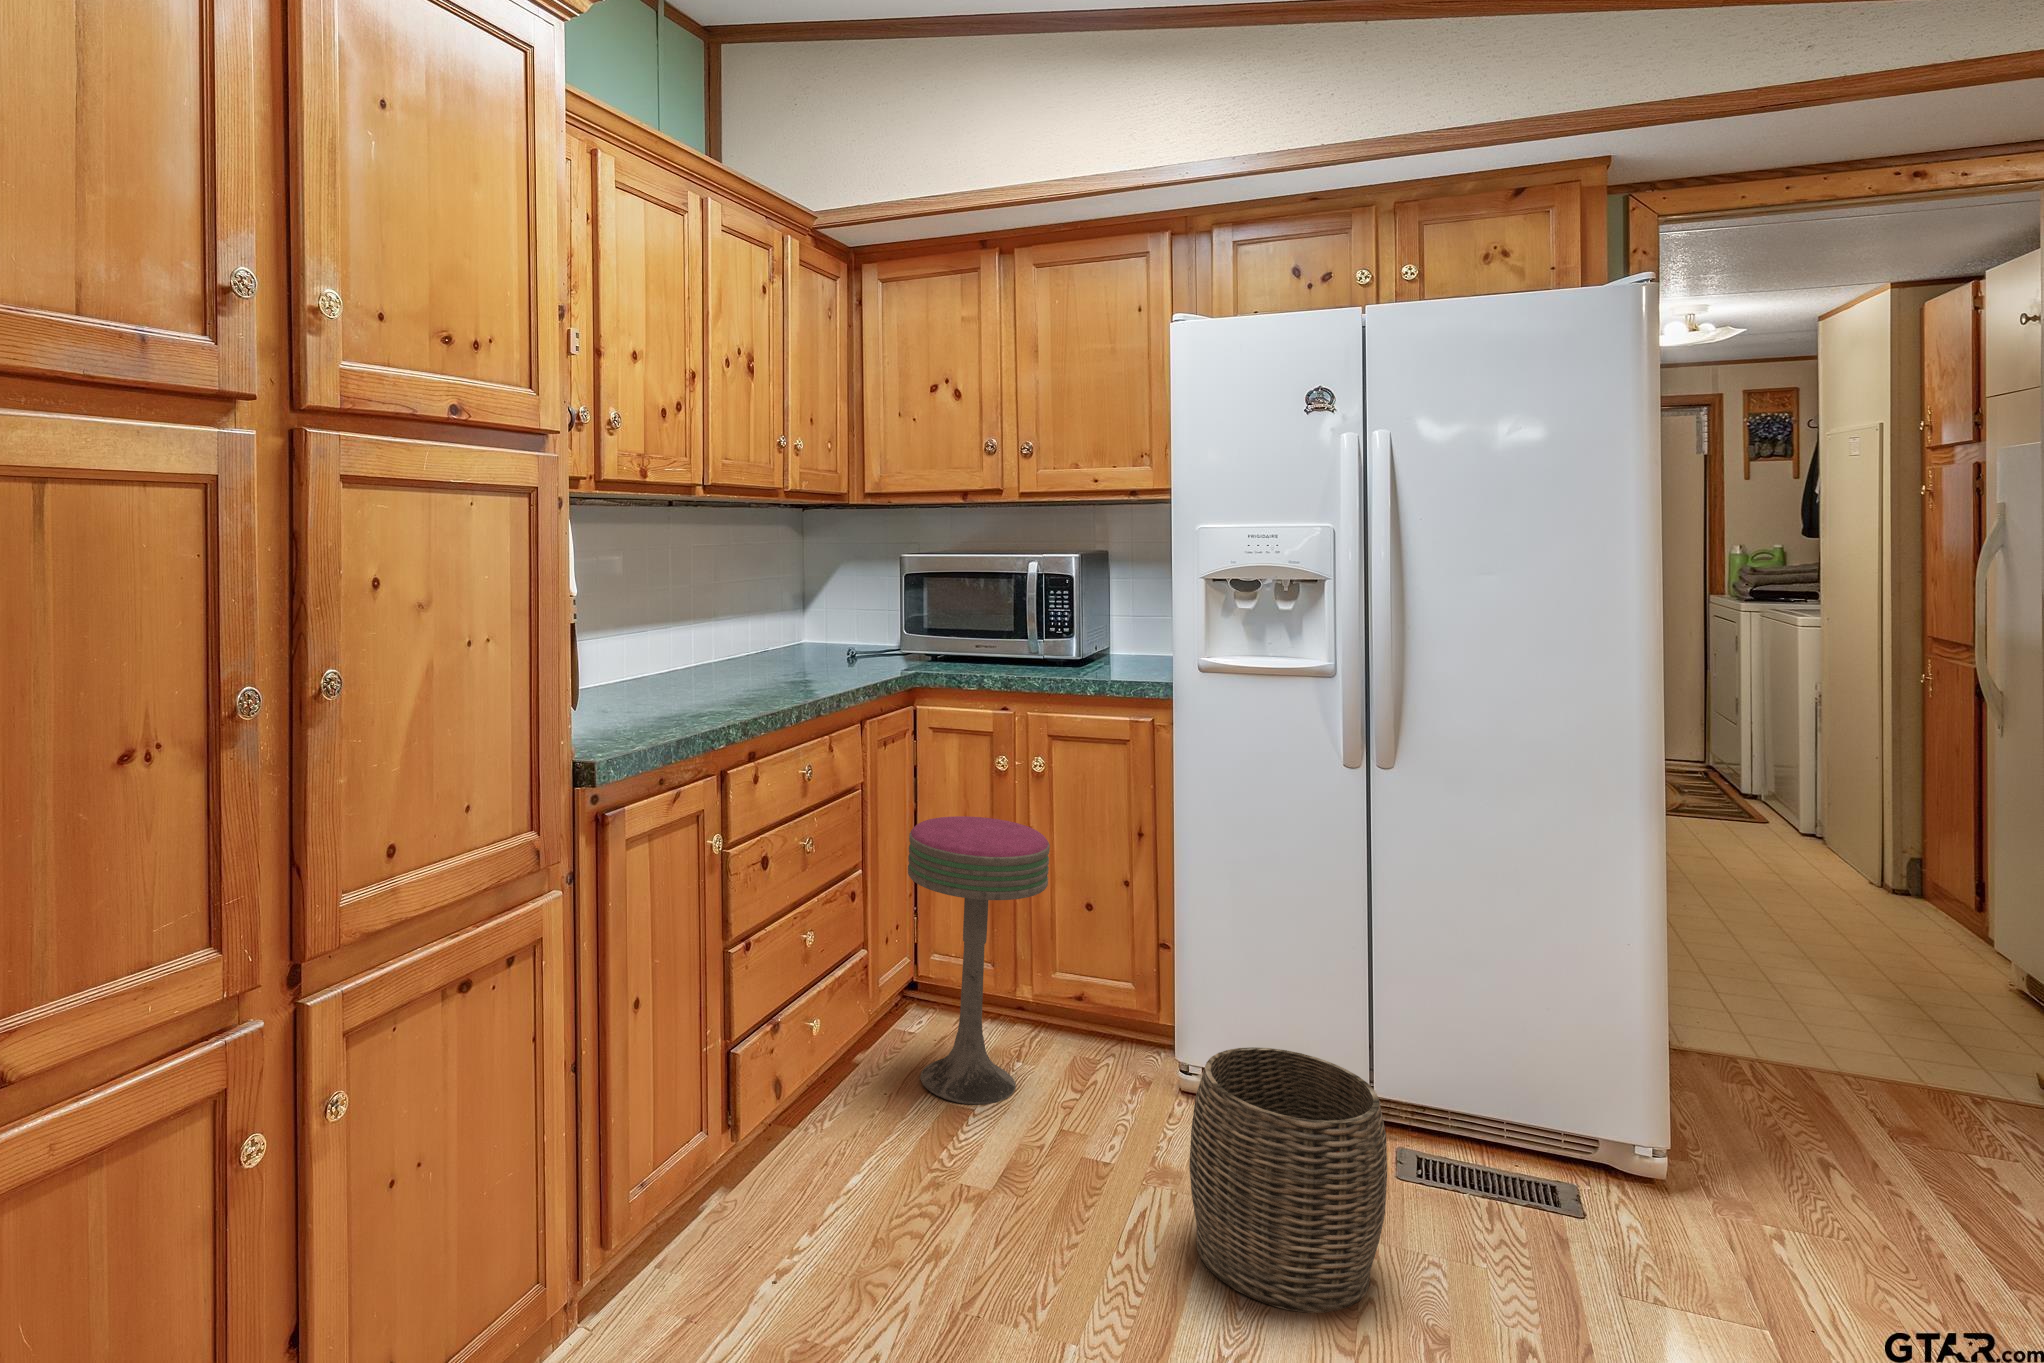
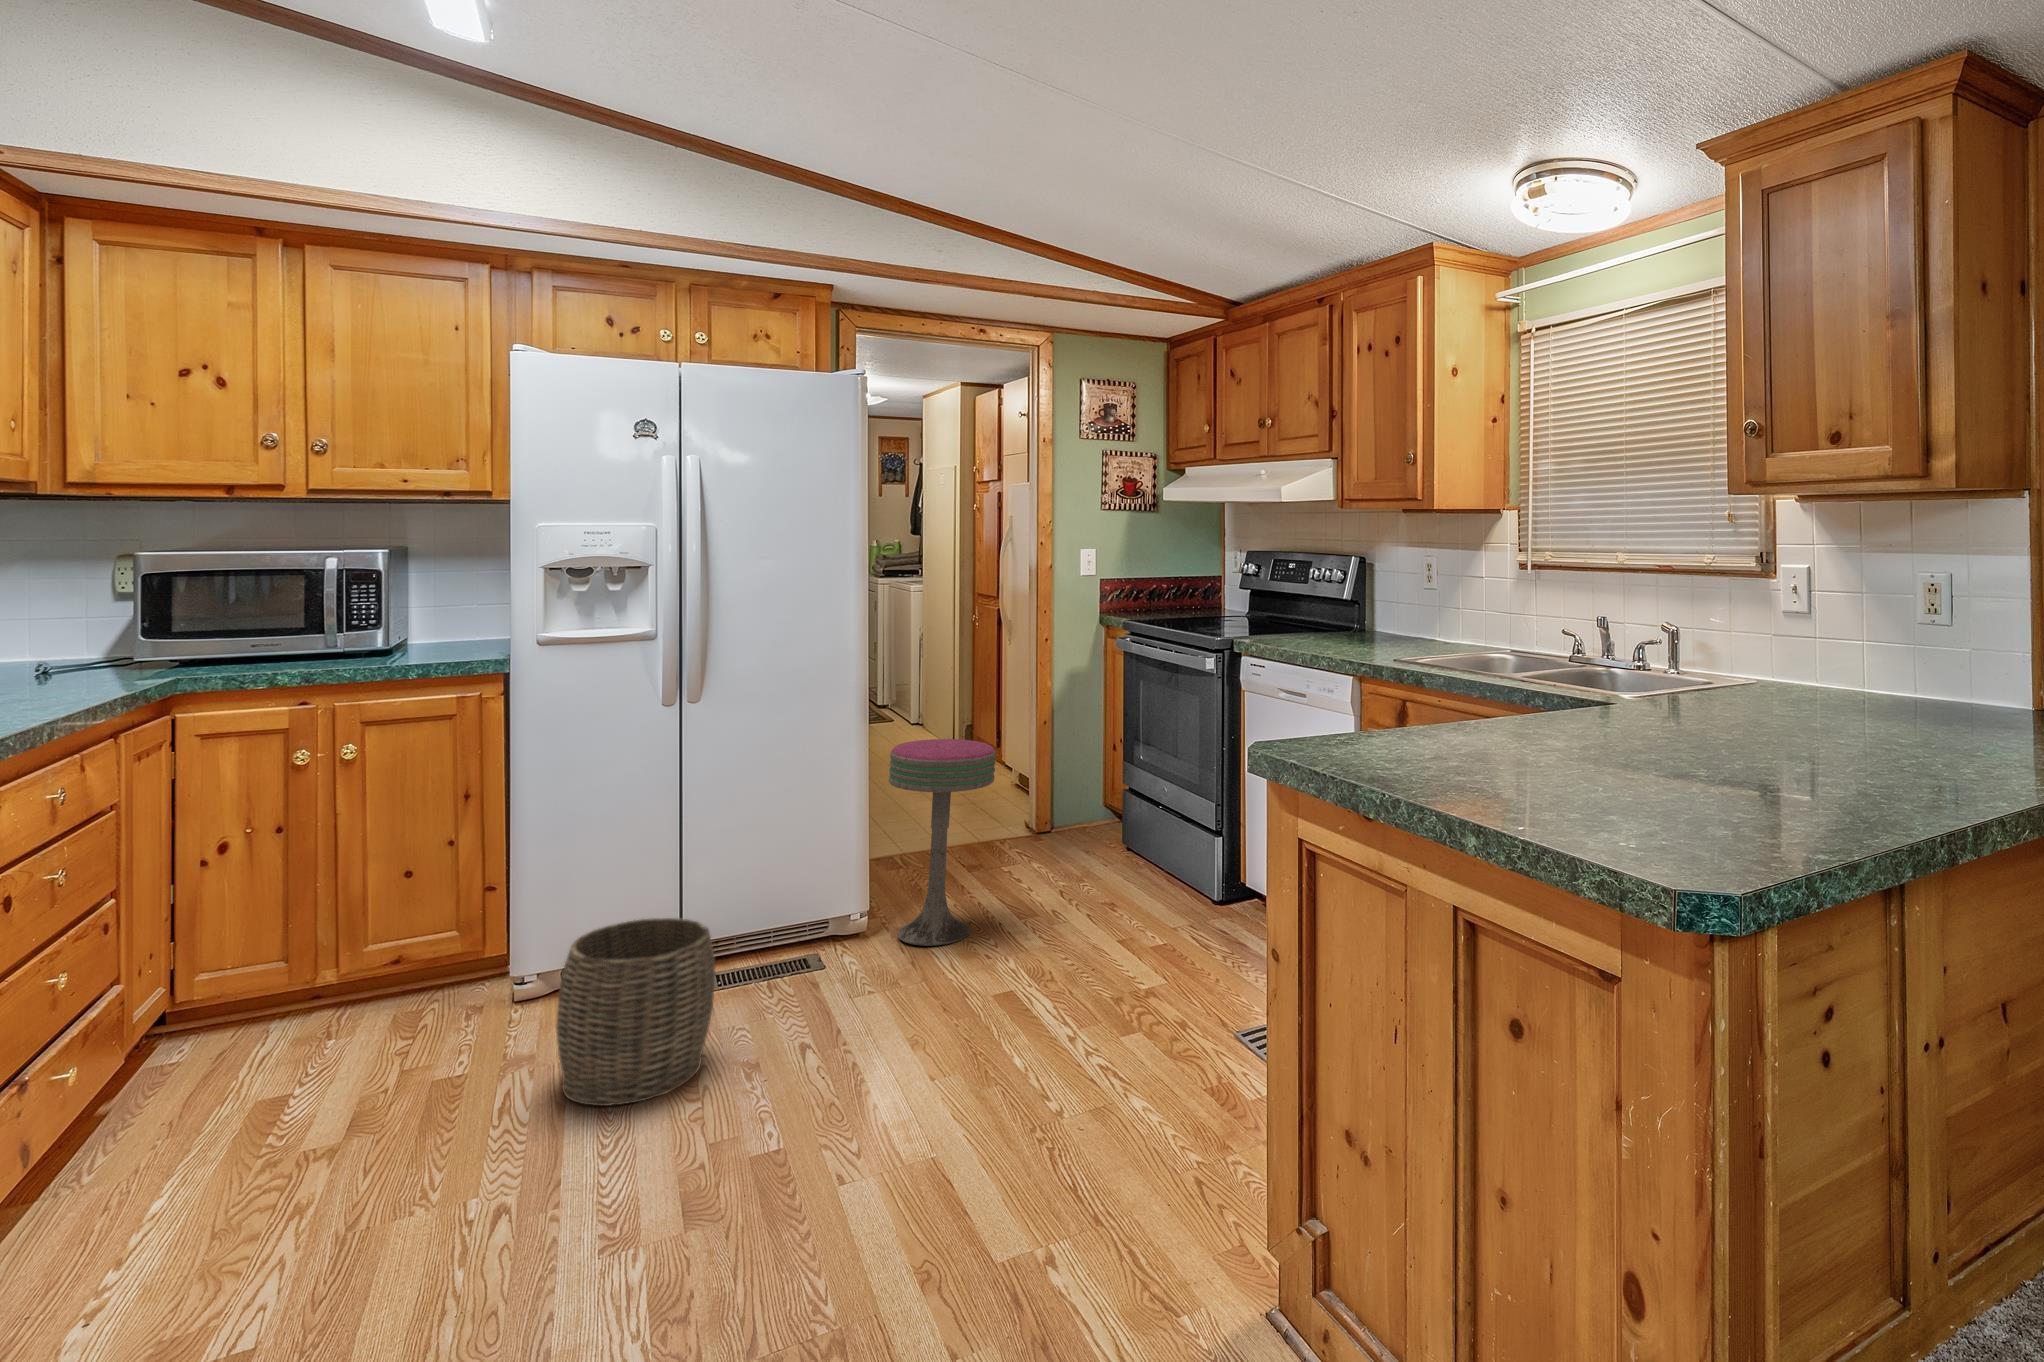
bar stool: present [908,816,1050,1105] -> present [889,739,996,946]

